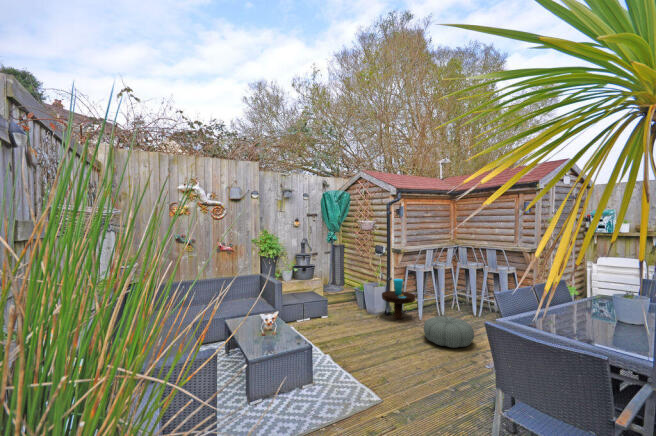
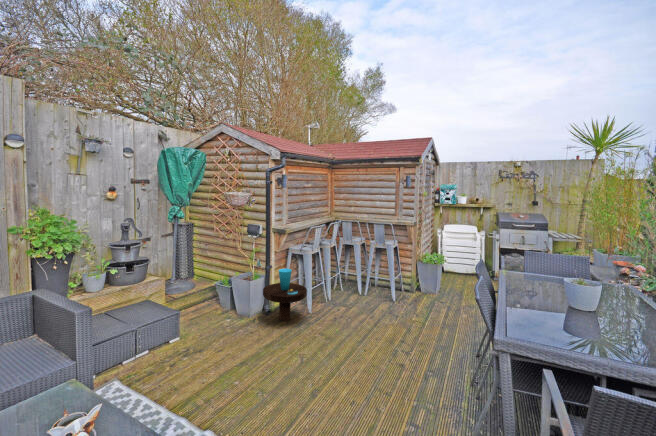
pouf: present [424,316,474,348] -> none [331,312,390,354]

